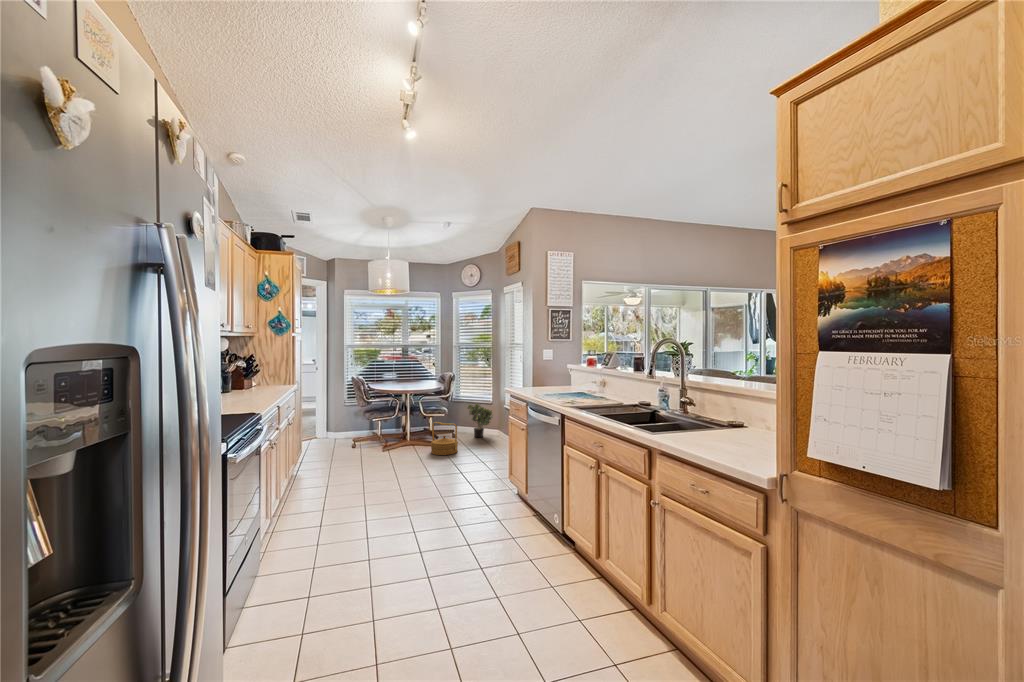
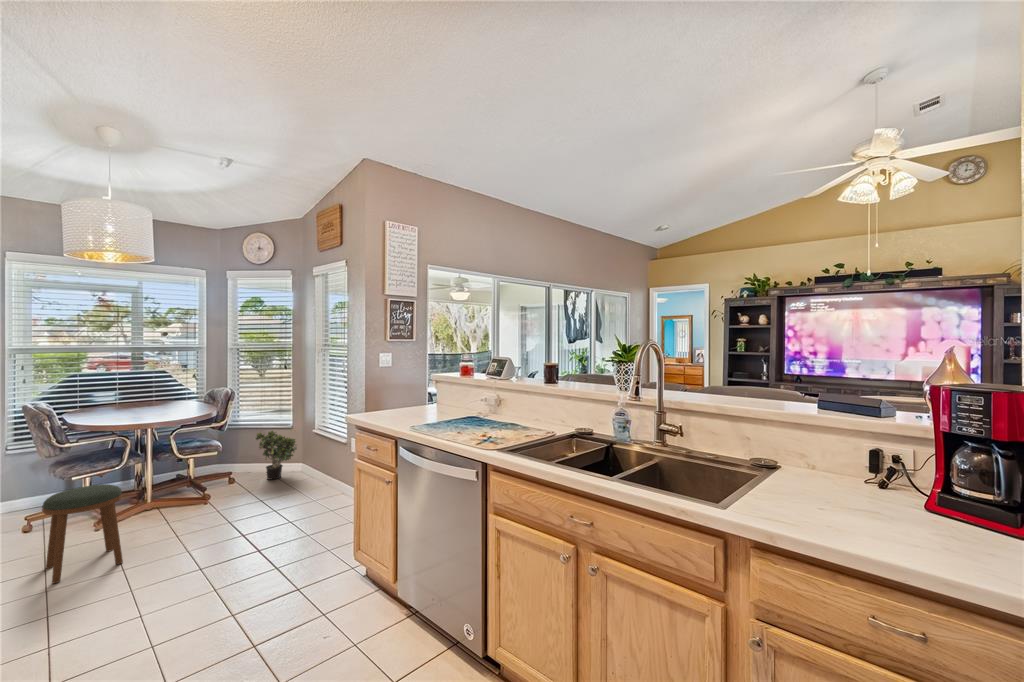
stool: none [360,422,394,471] -> present [43,484,123,583]
basket: present [431,422,458,455] -> none [195,468,244,522]

